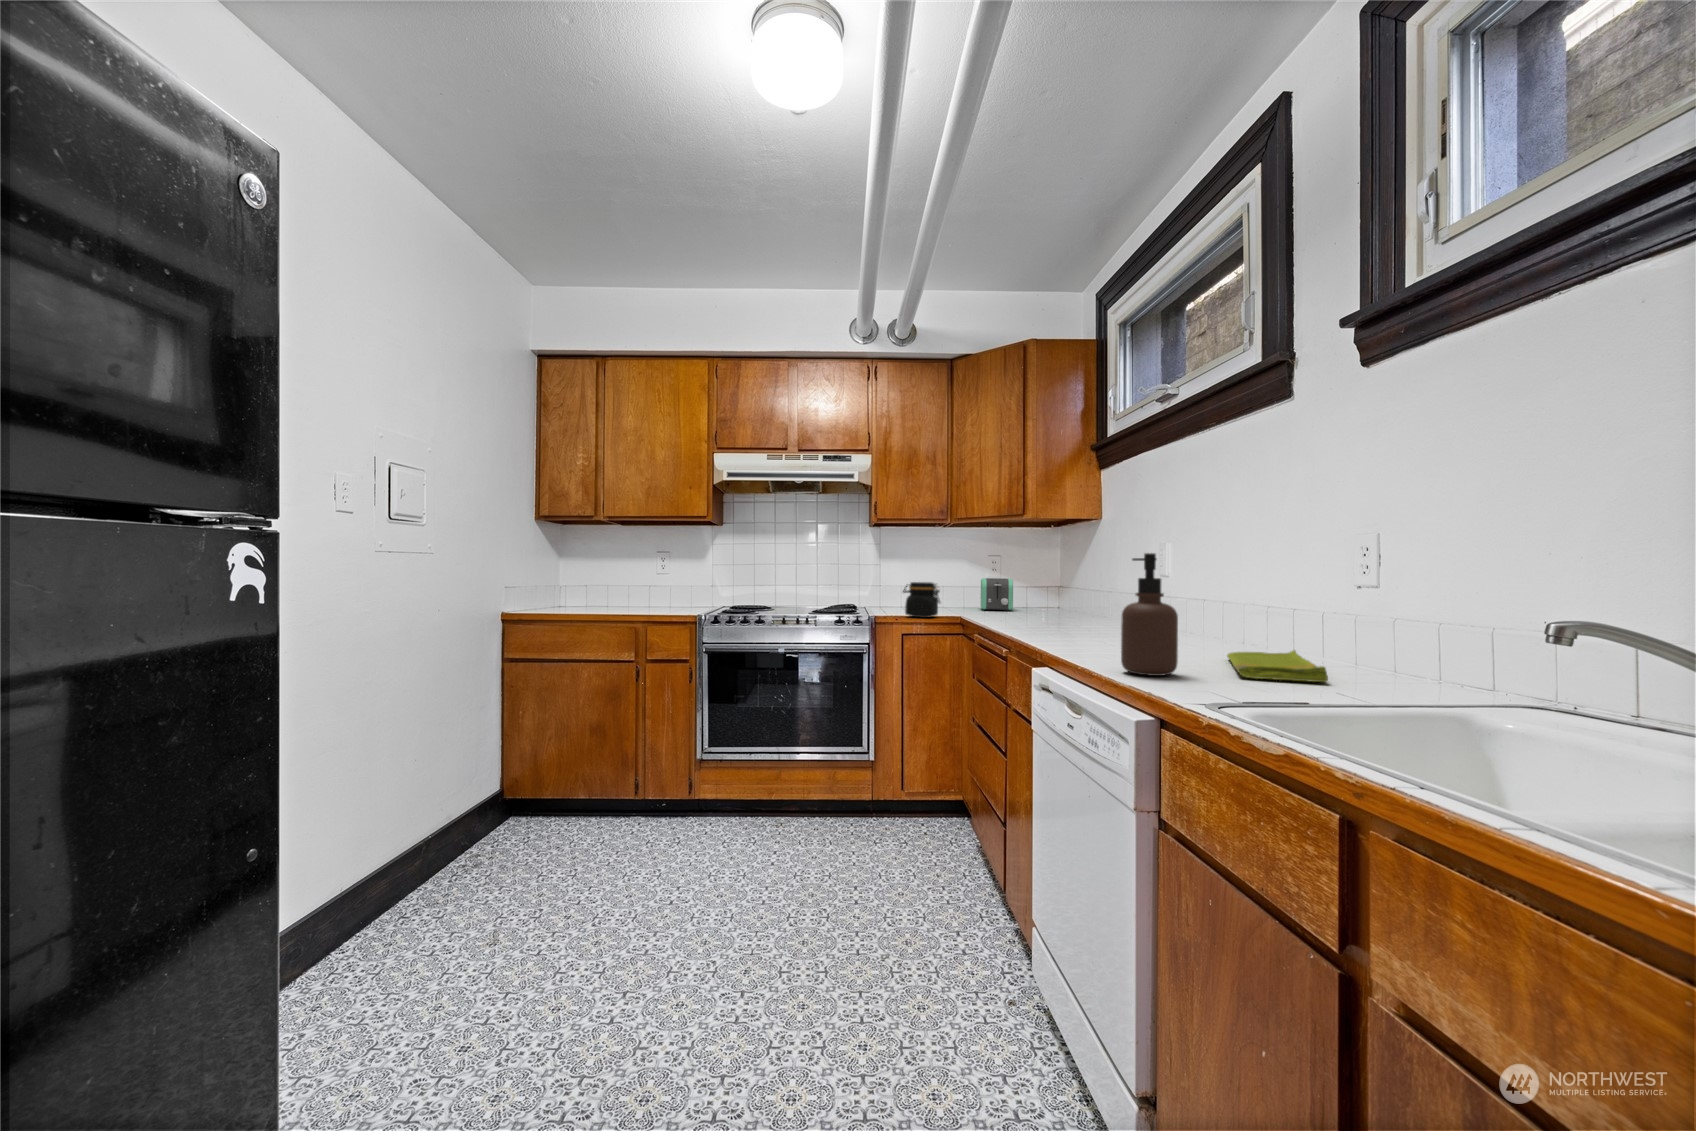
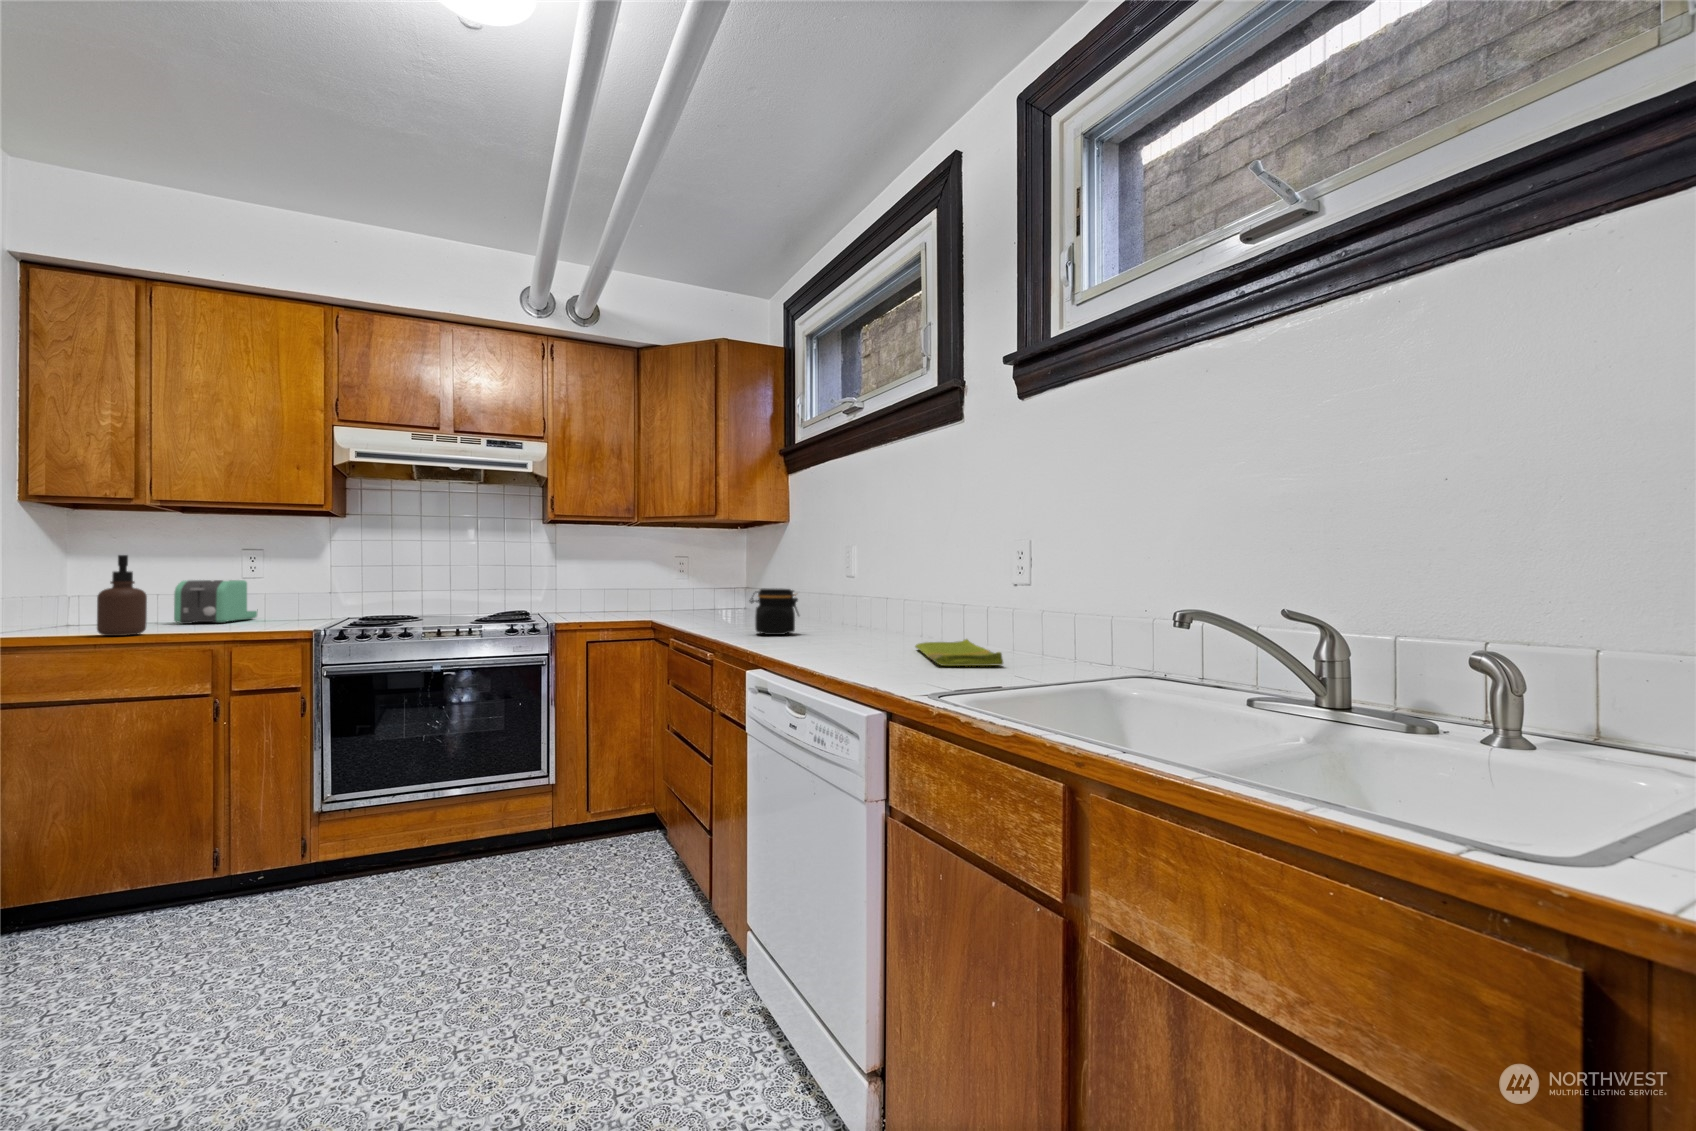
soap dispenser: present [1121,553,1178,676] -> present [97,555,147,636]
toaster: present [980,578,1013,611] -> present [174,580,257,624]
jar: present [903,582,940,618] -> present [750,588,799,635]

